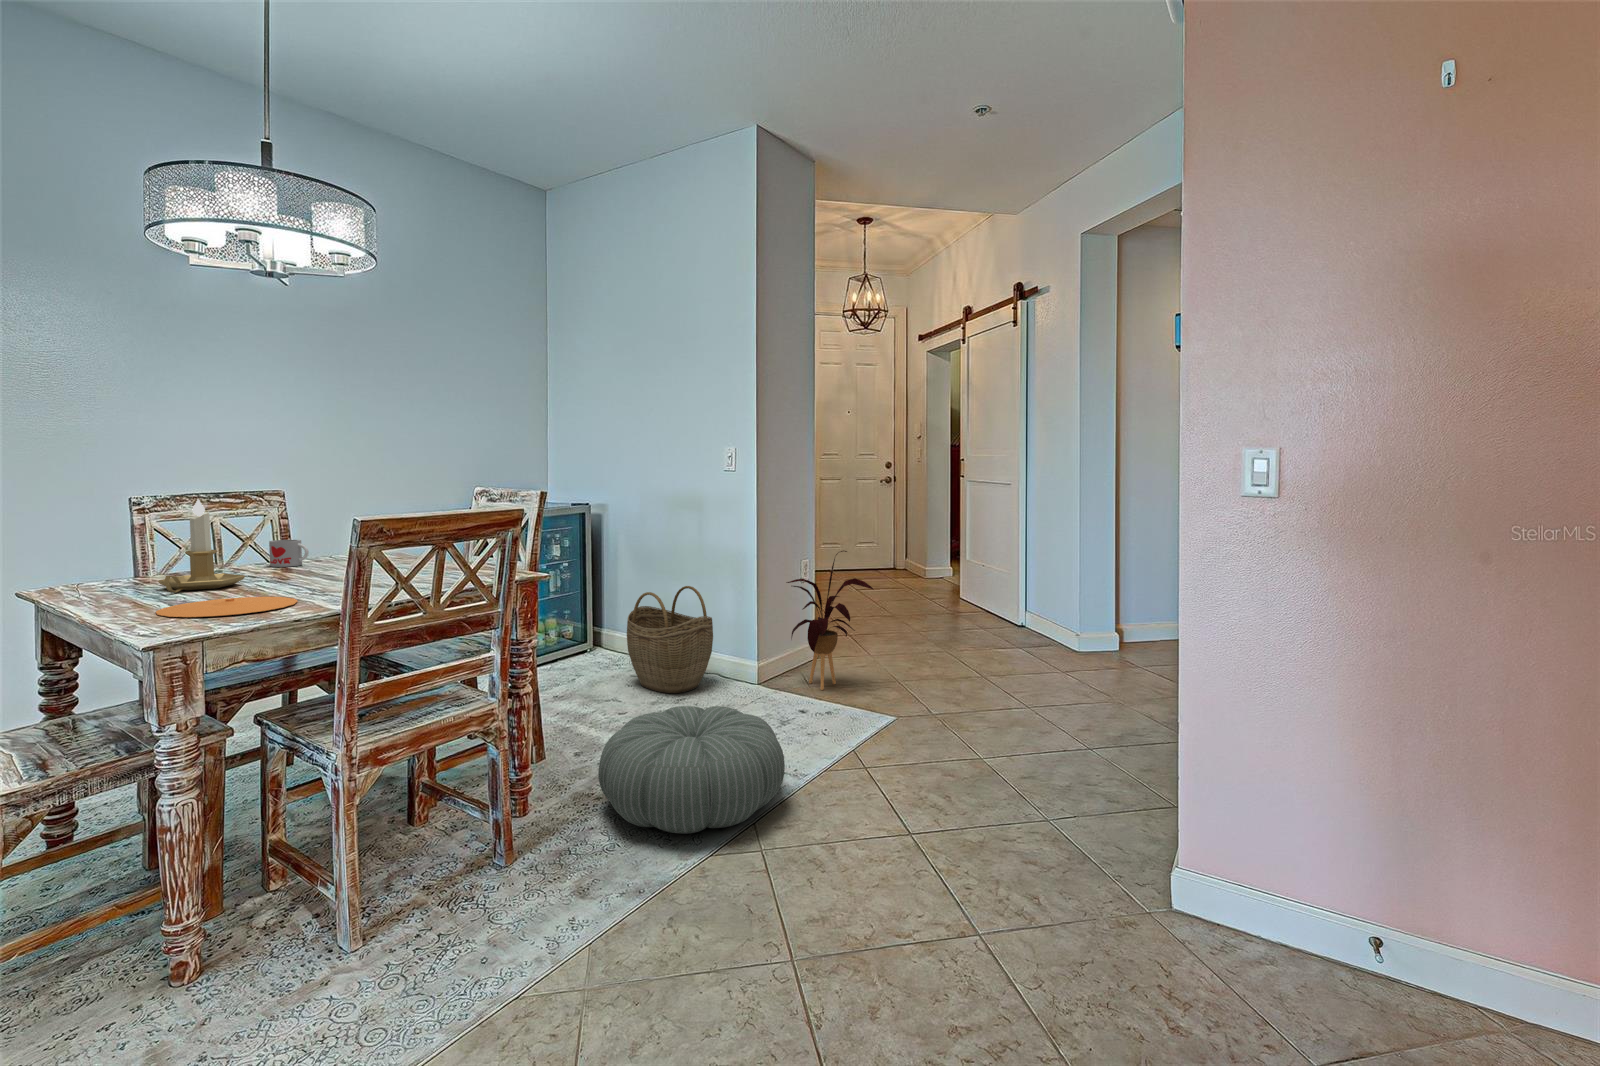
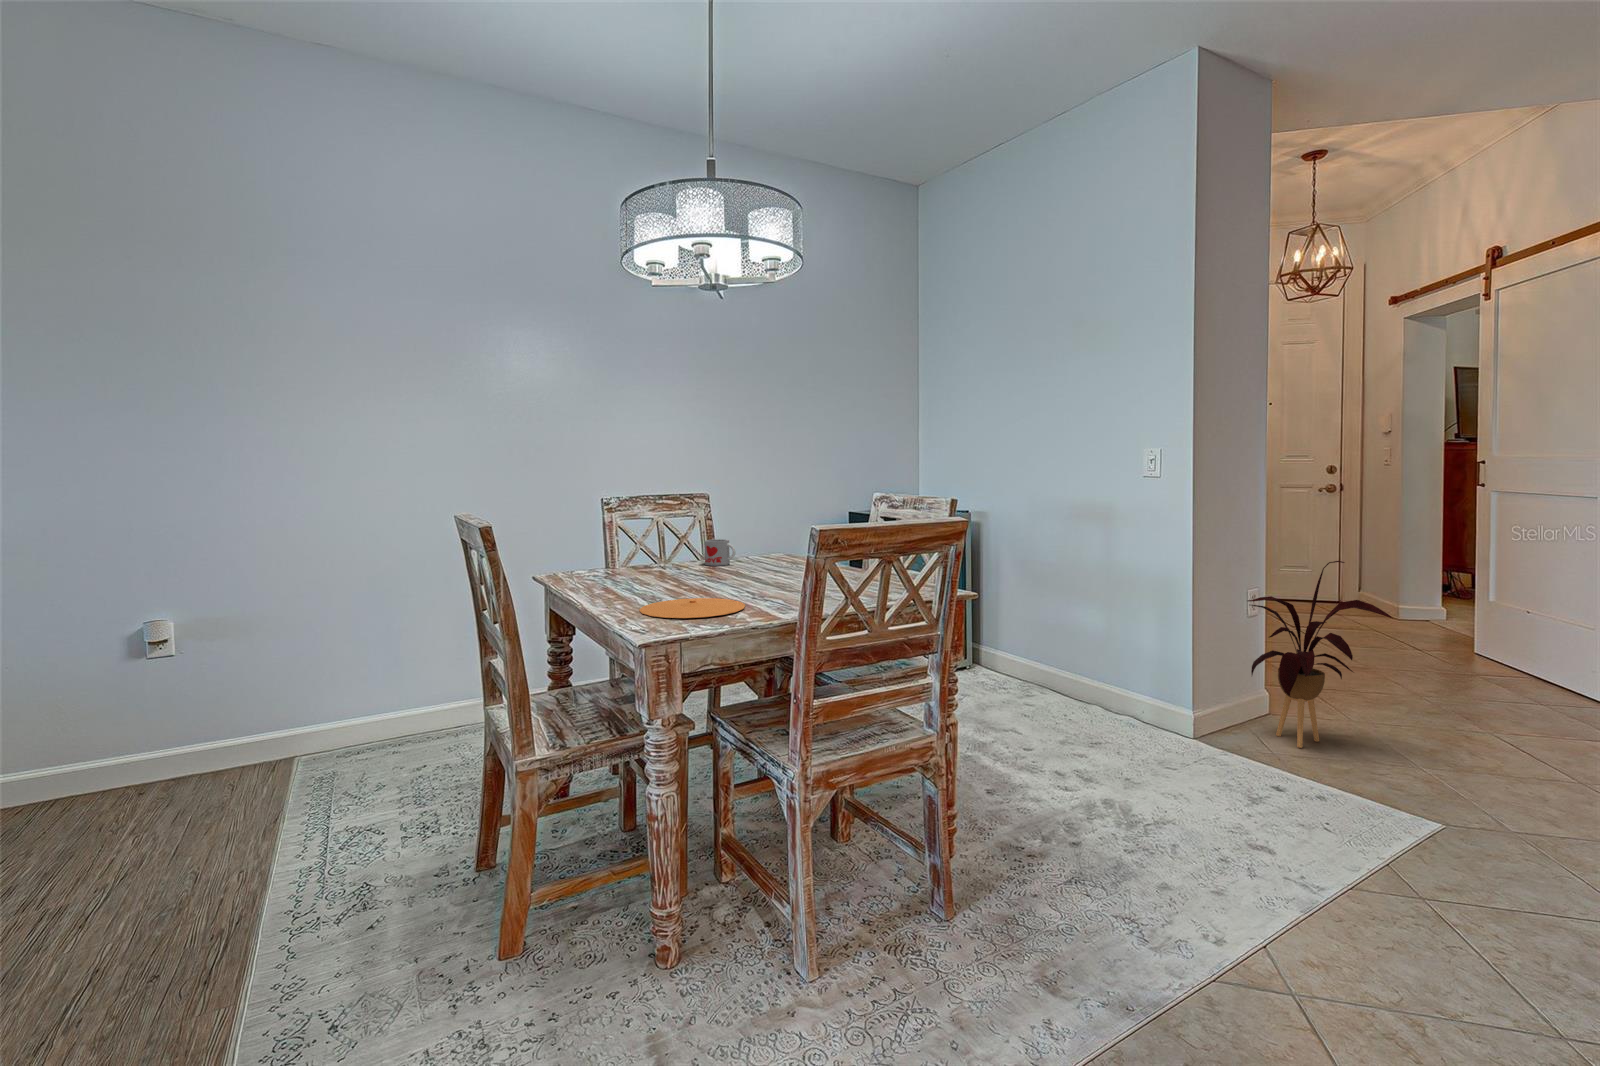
candlestick: present [158,499,245,593] -> none [632,503,694,590]
woven basket: present [627,586,713,693] -> none [1030,598,1140,728]
pouf: present [598,706,785,834] -> none [1032,753,1290,928]

